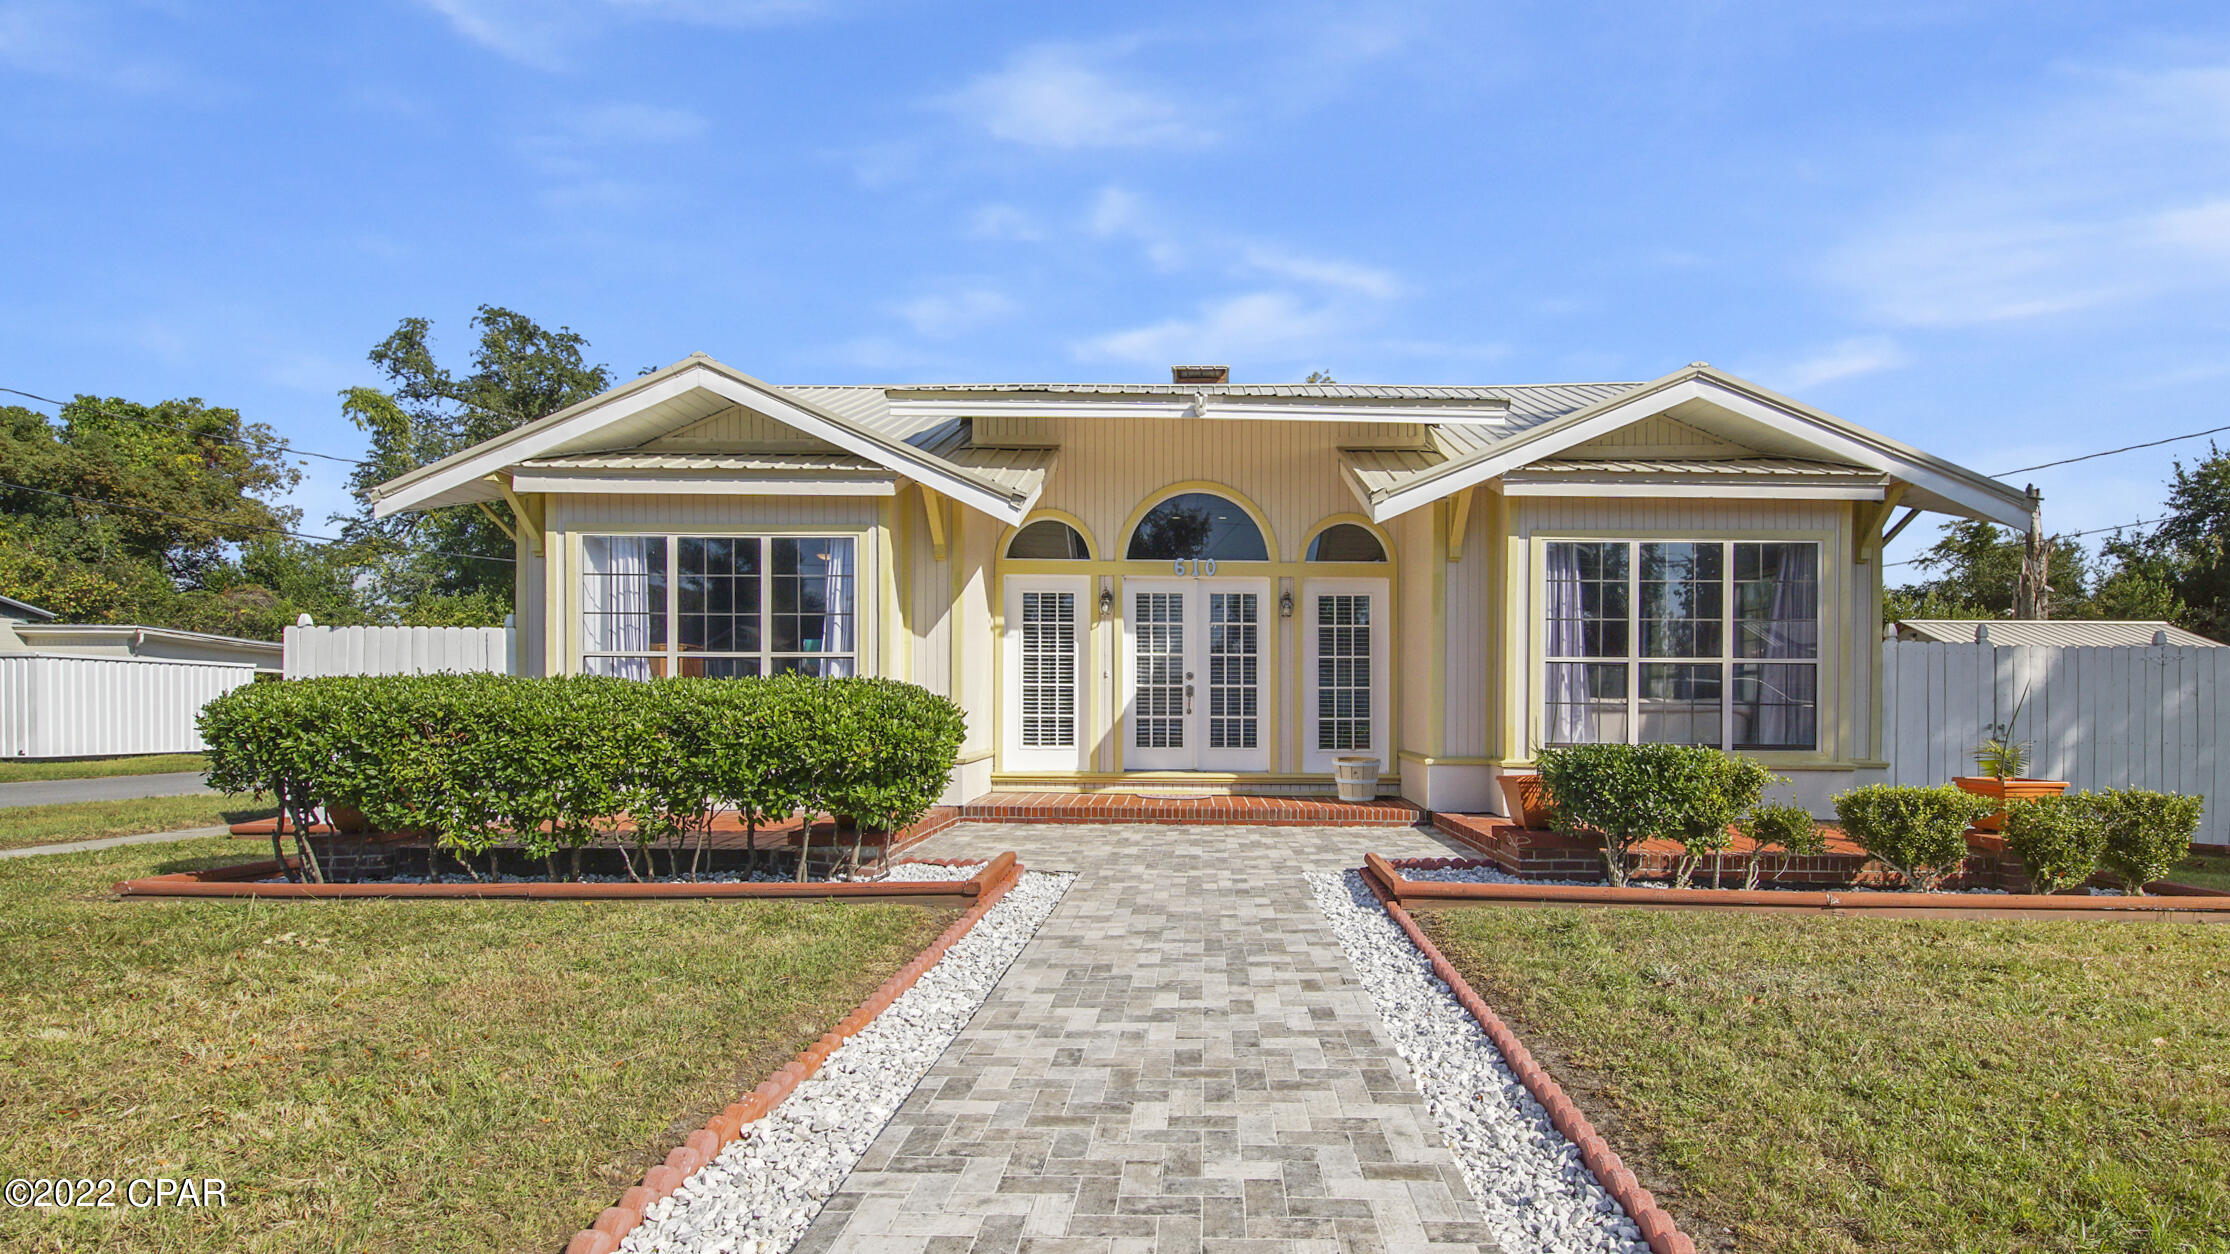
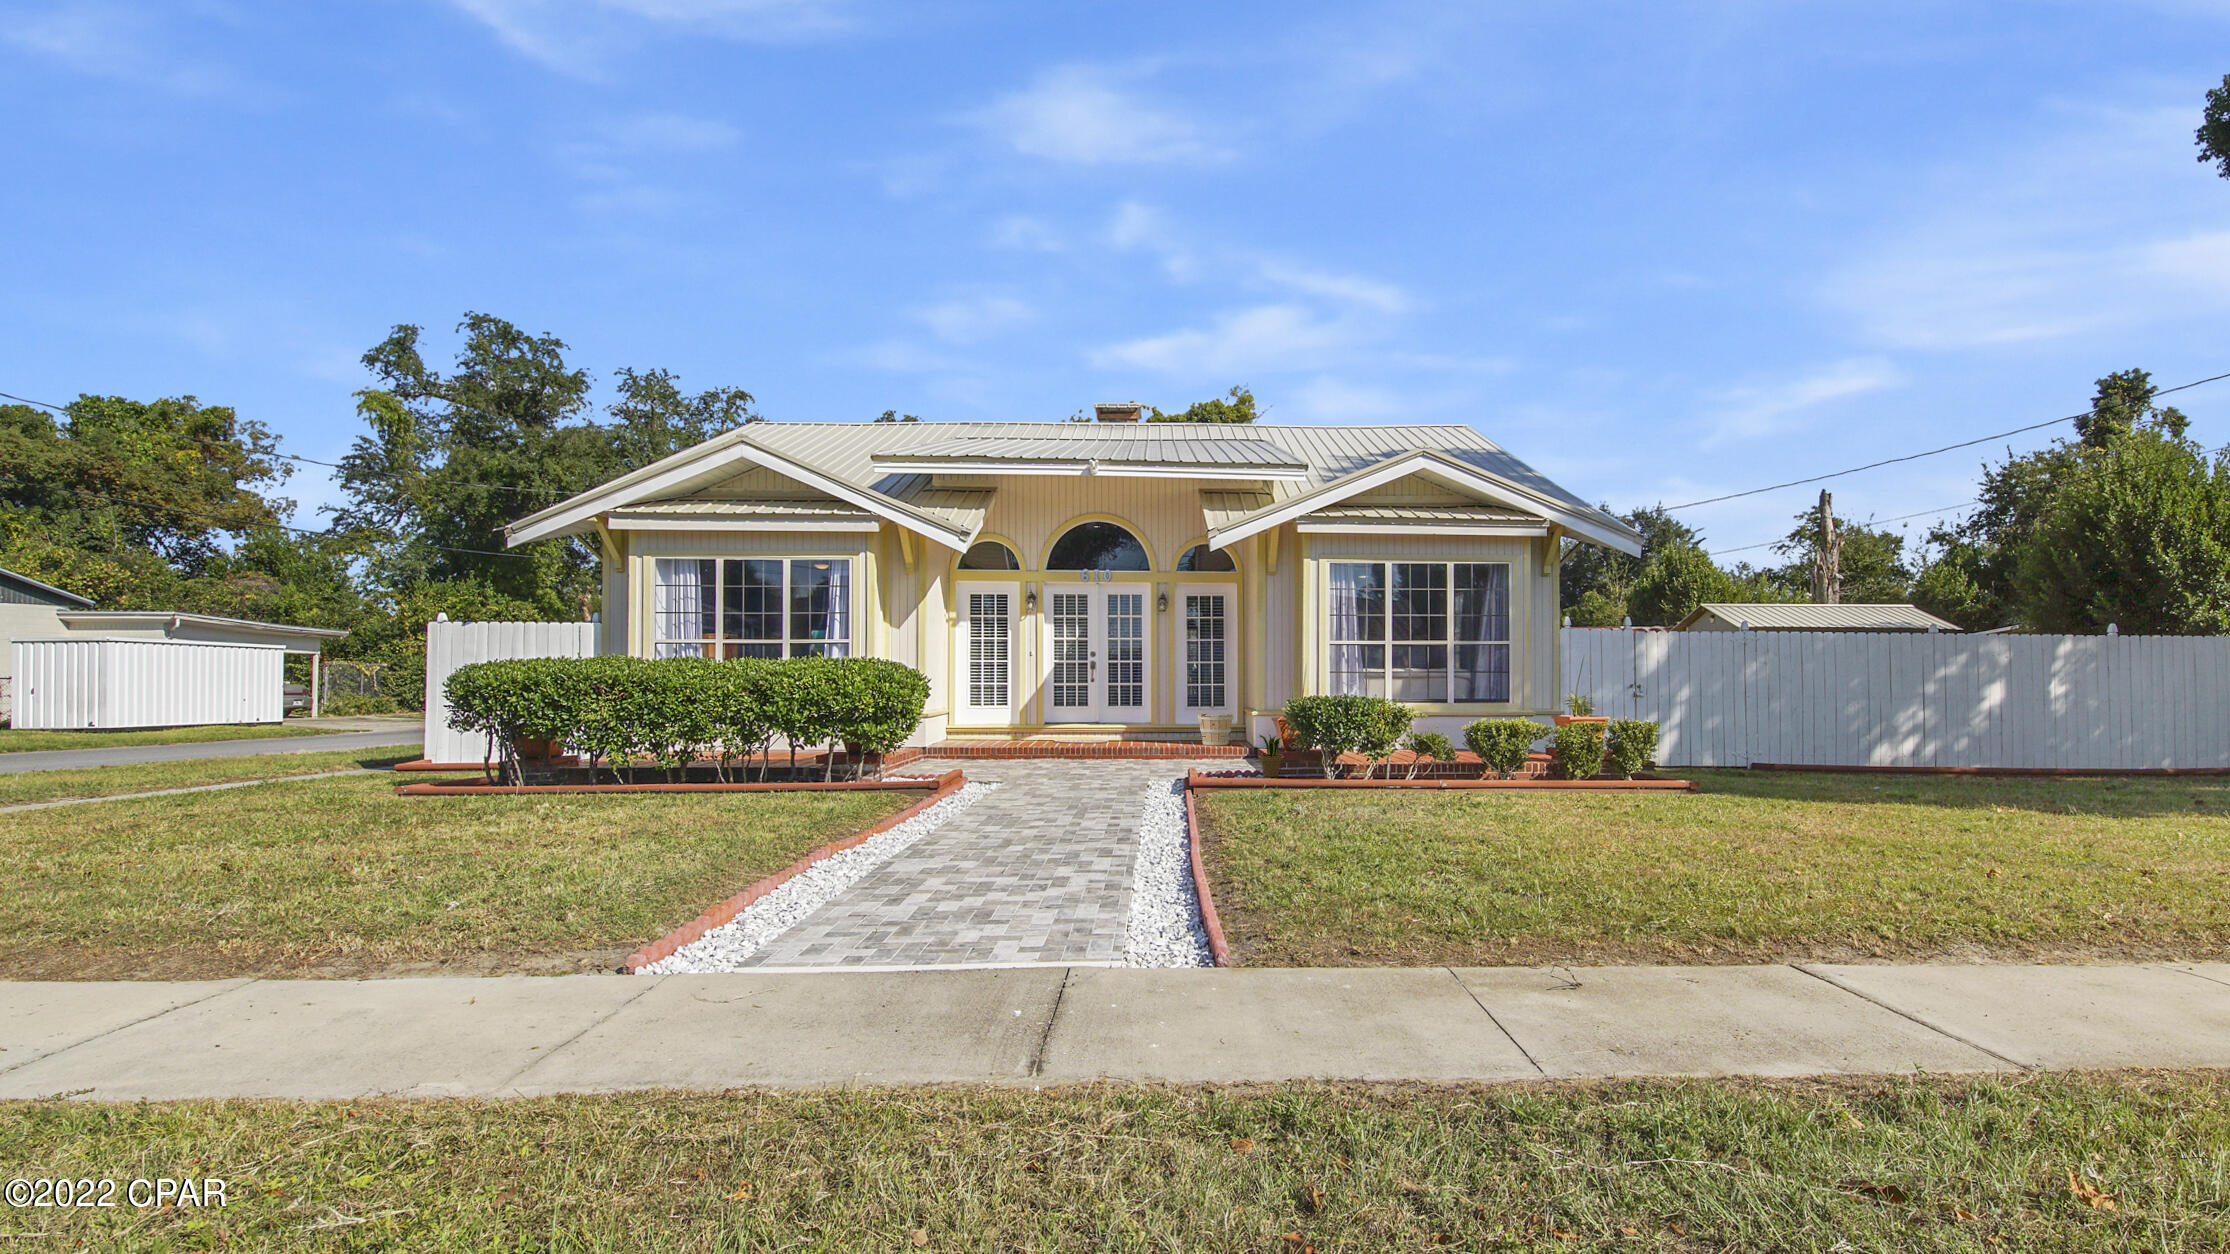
potted plant: none [1473,799,1514,868] -> present [1260,735,1282,777]

